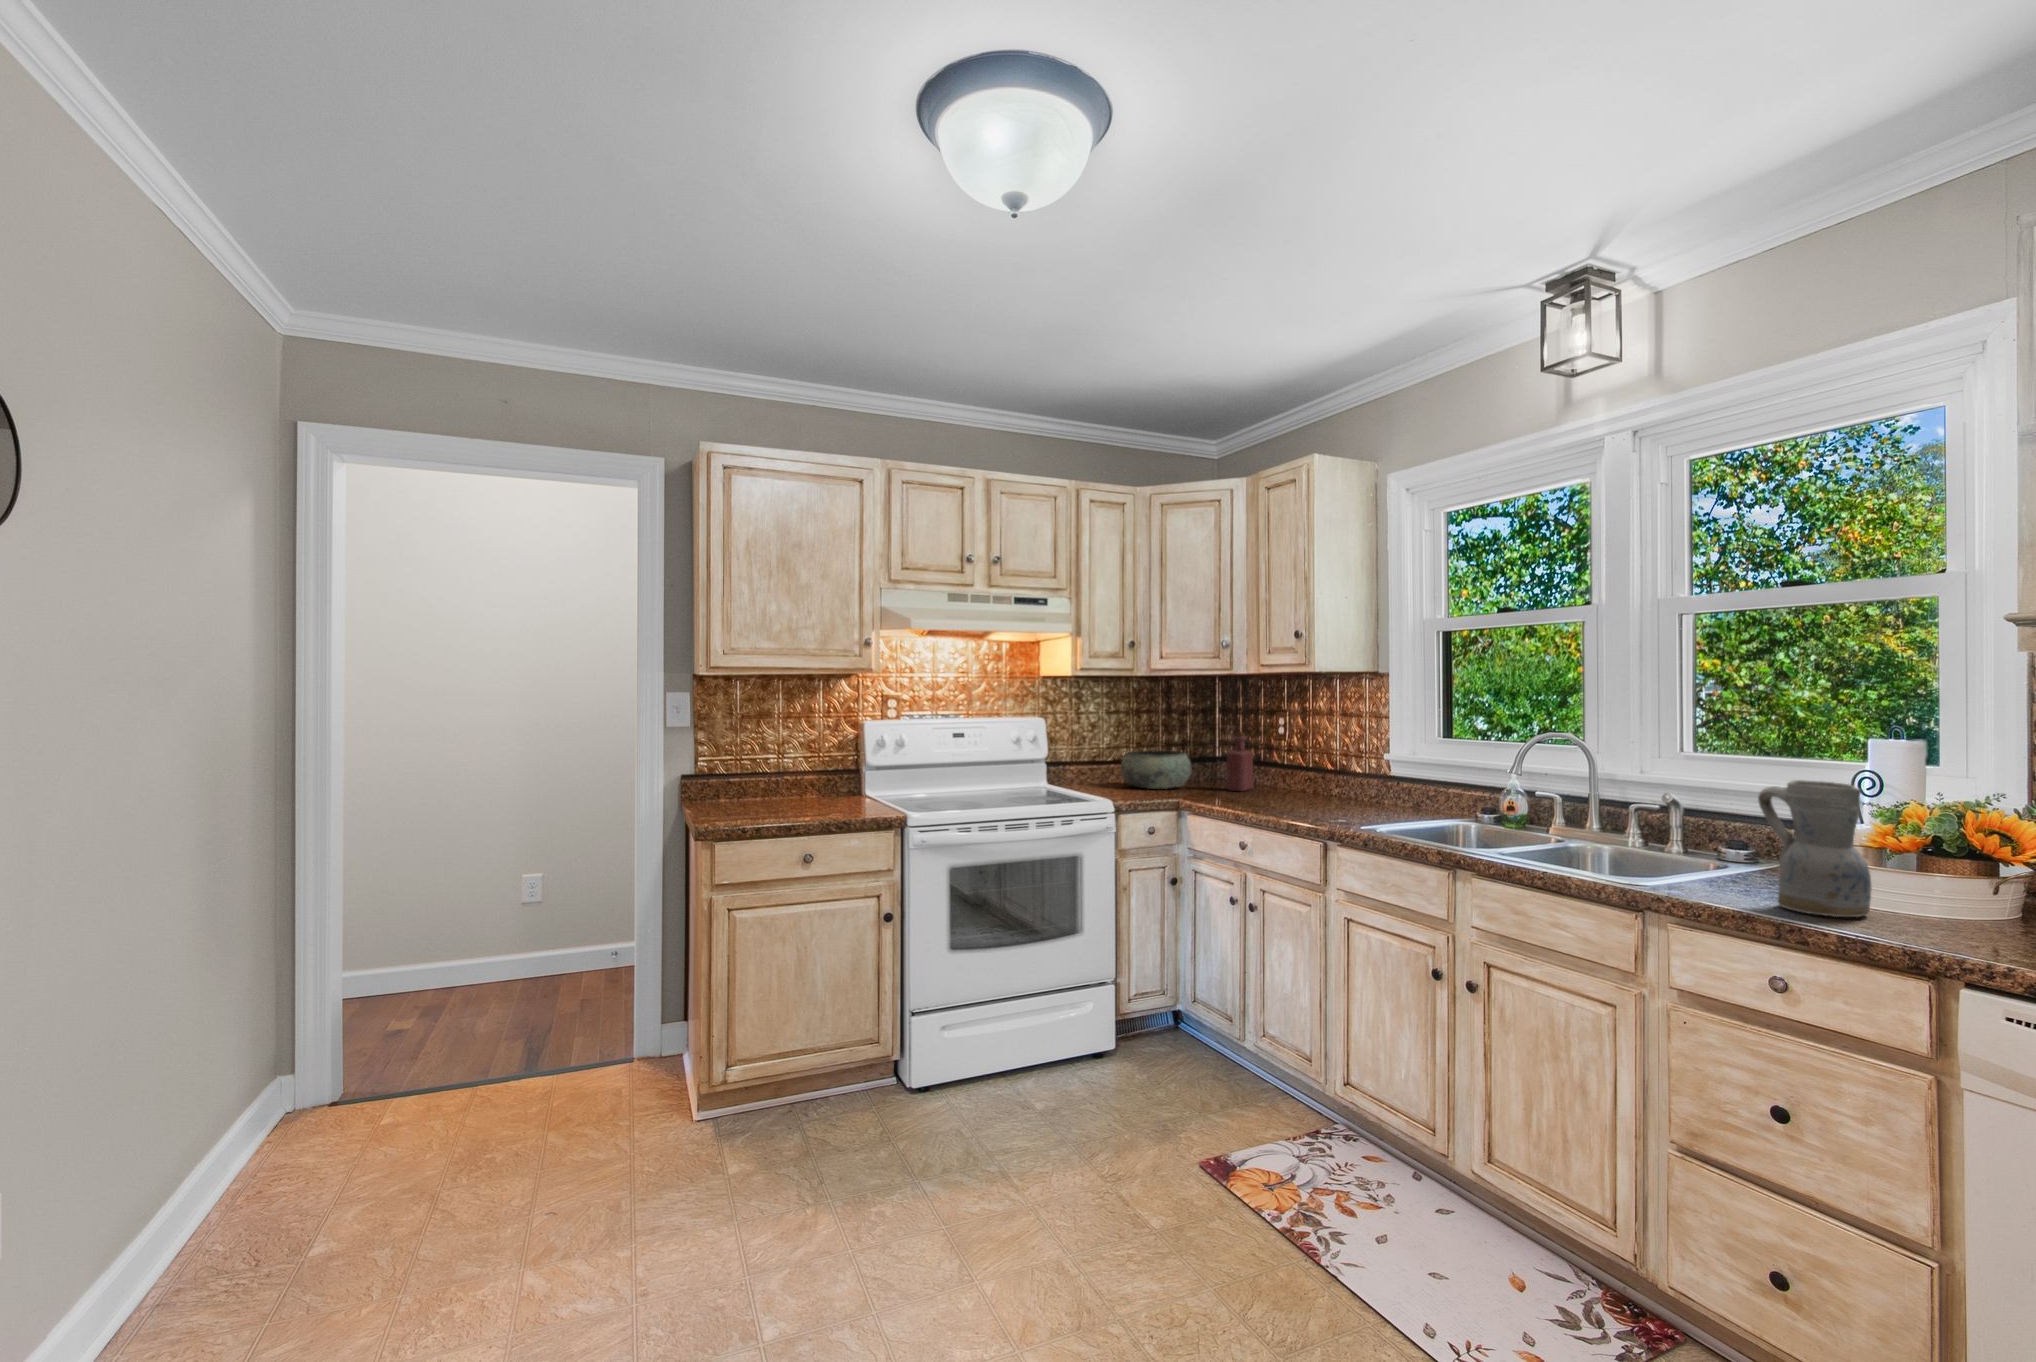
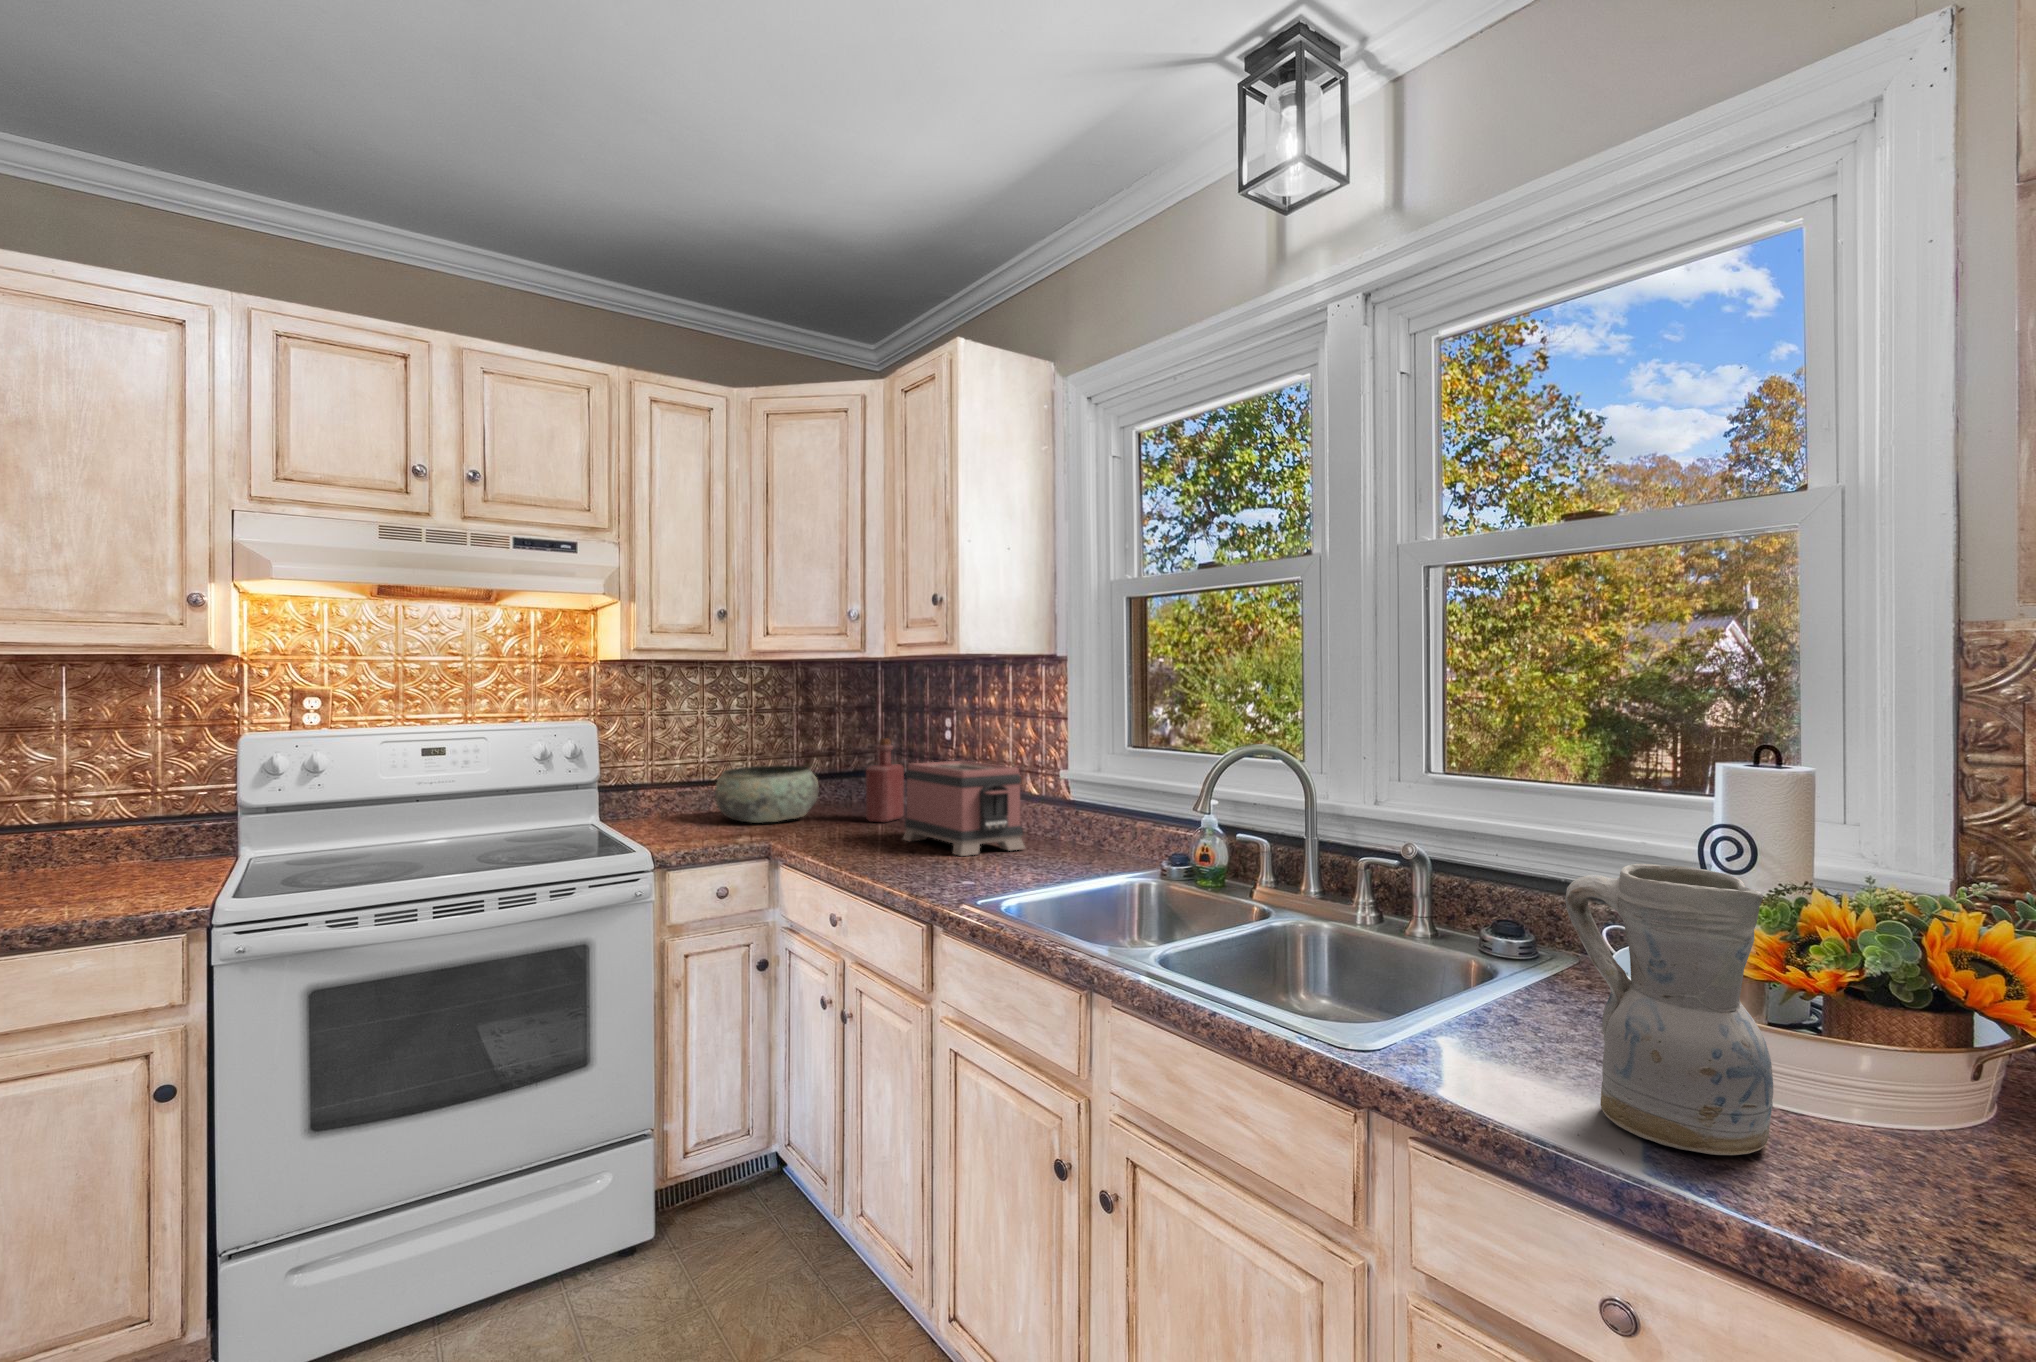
toaster: none [1267,747,1364,809] -> present [903,761,1025,856]

